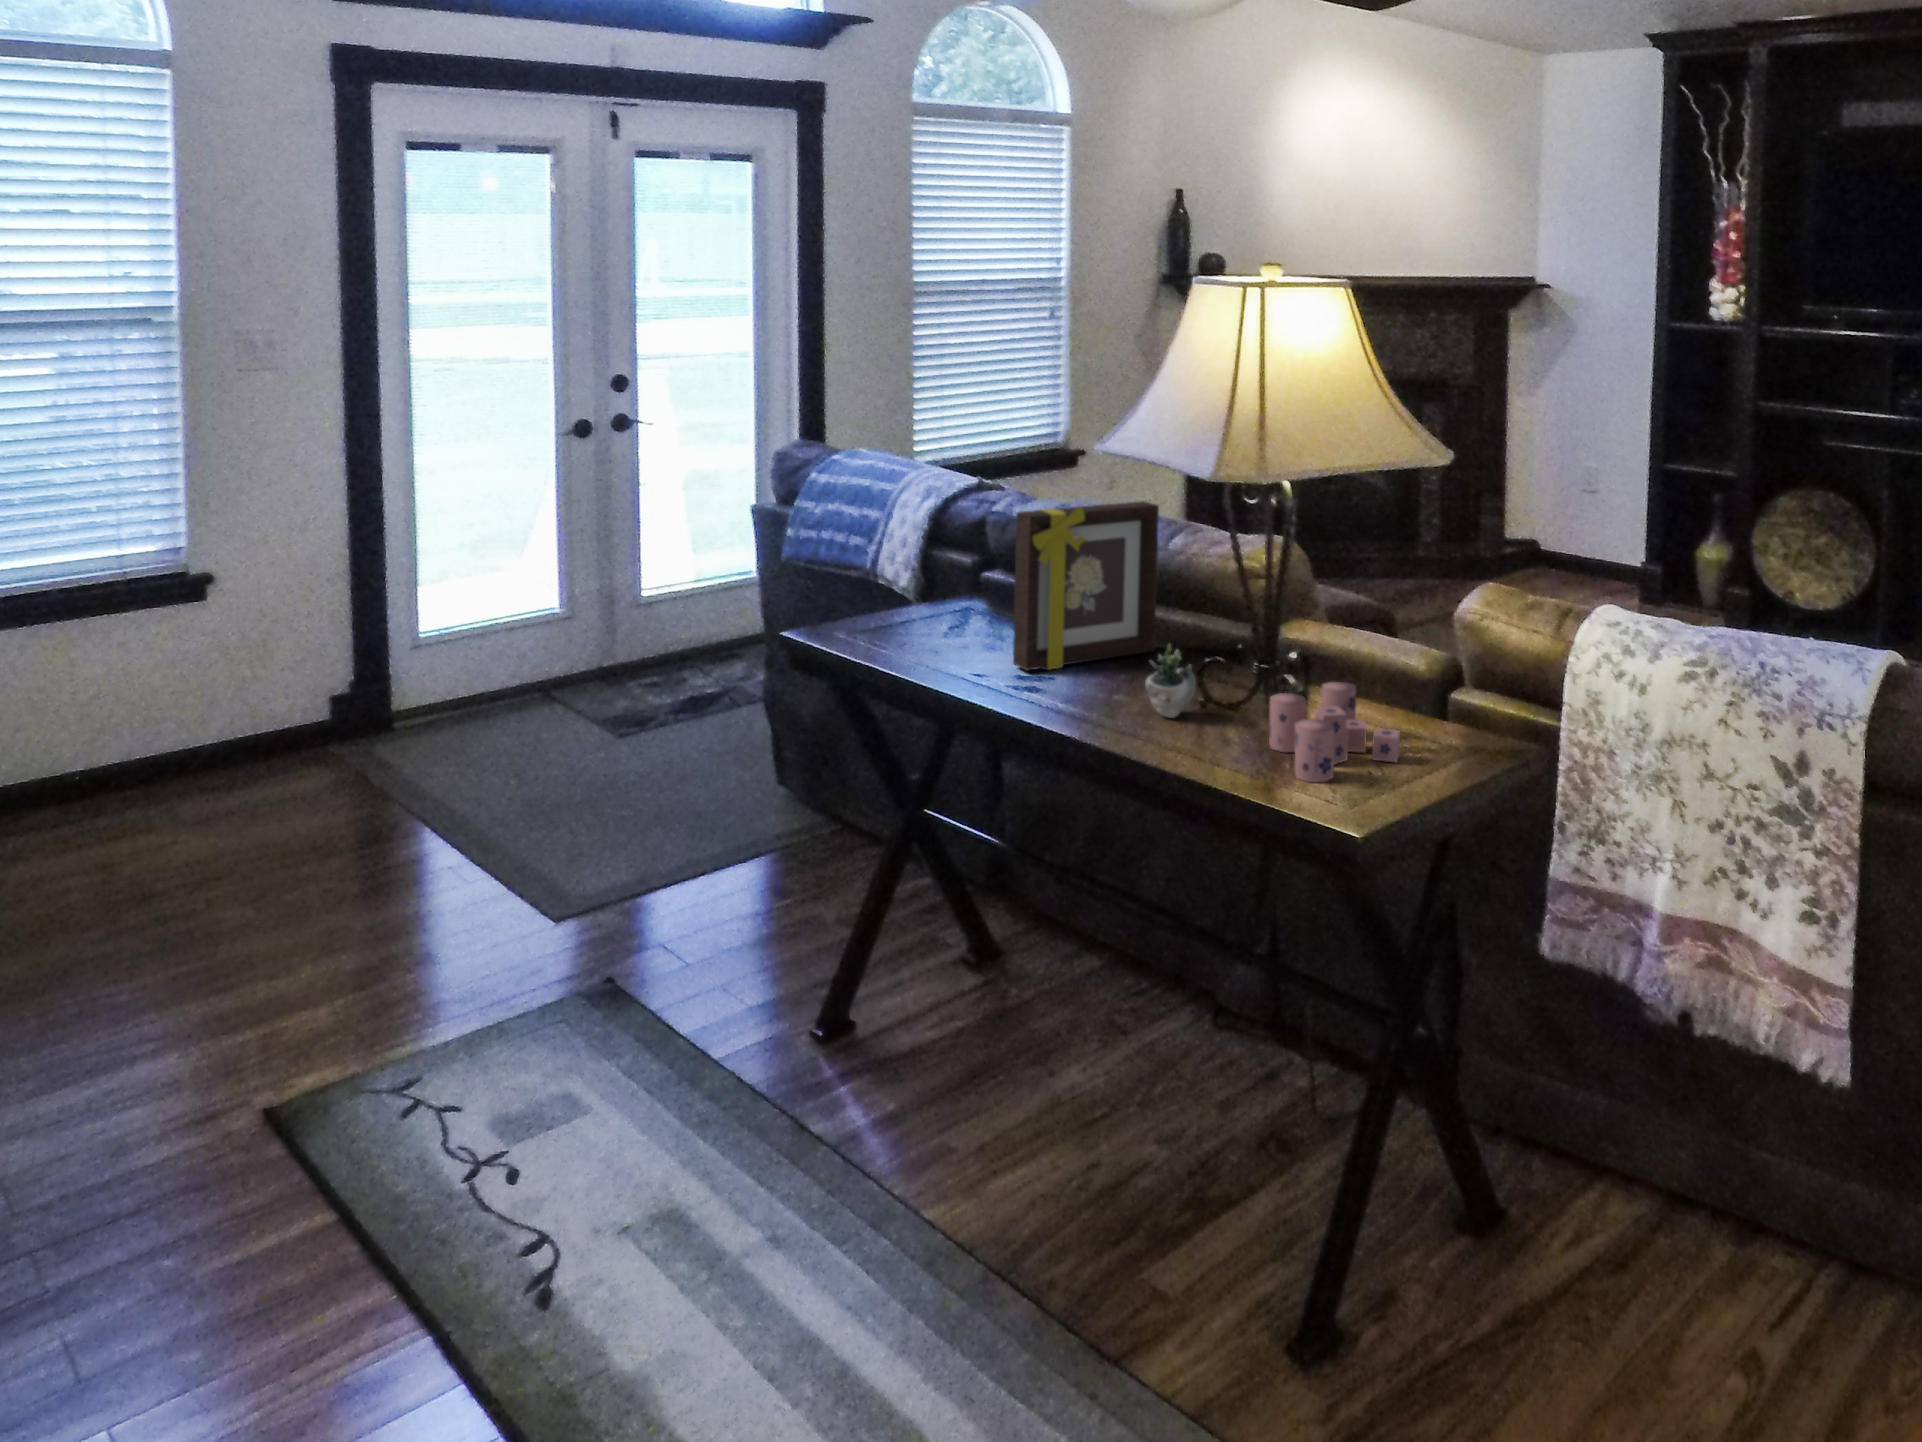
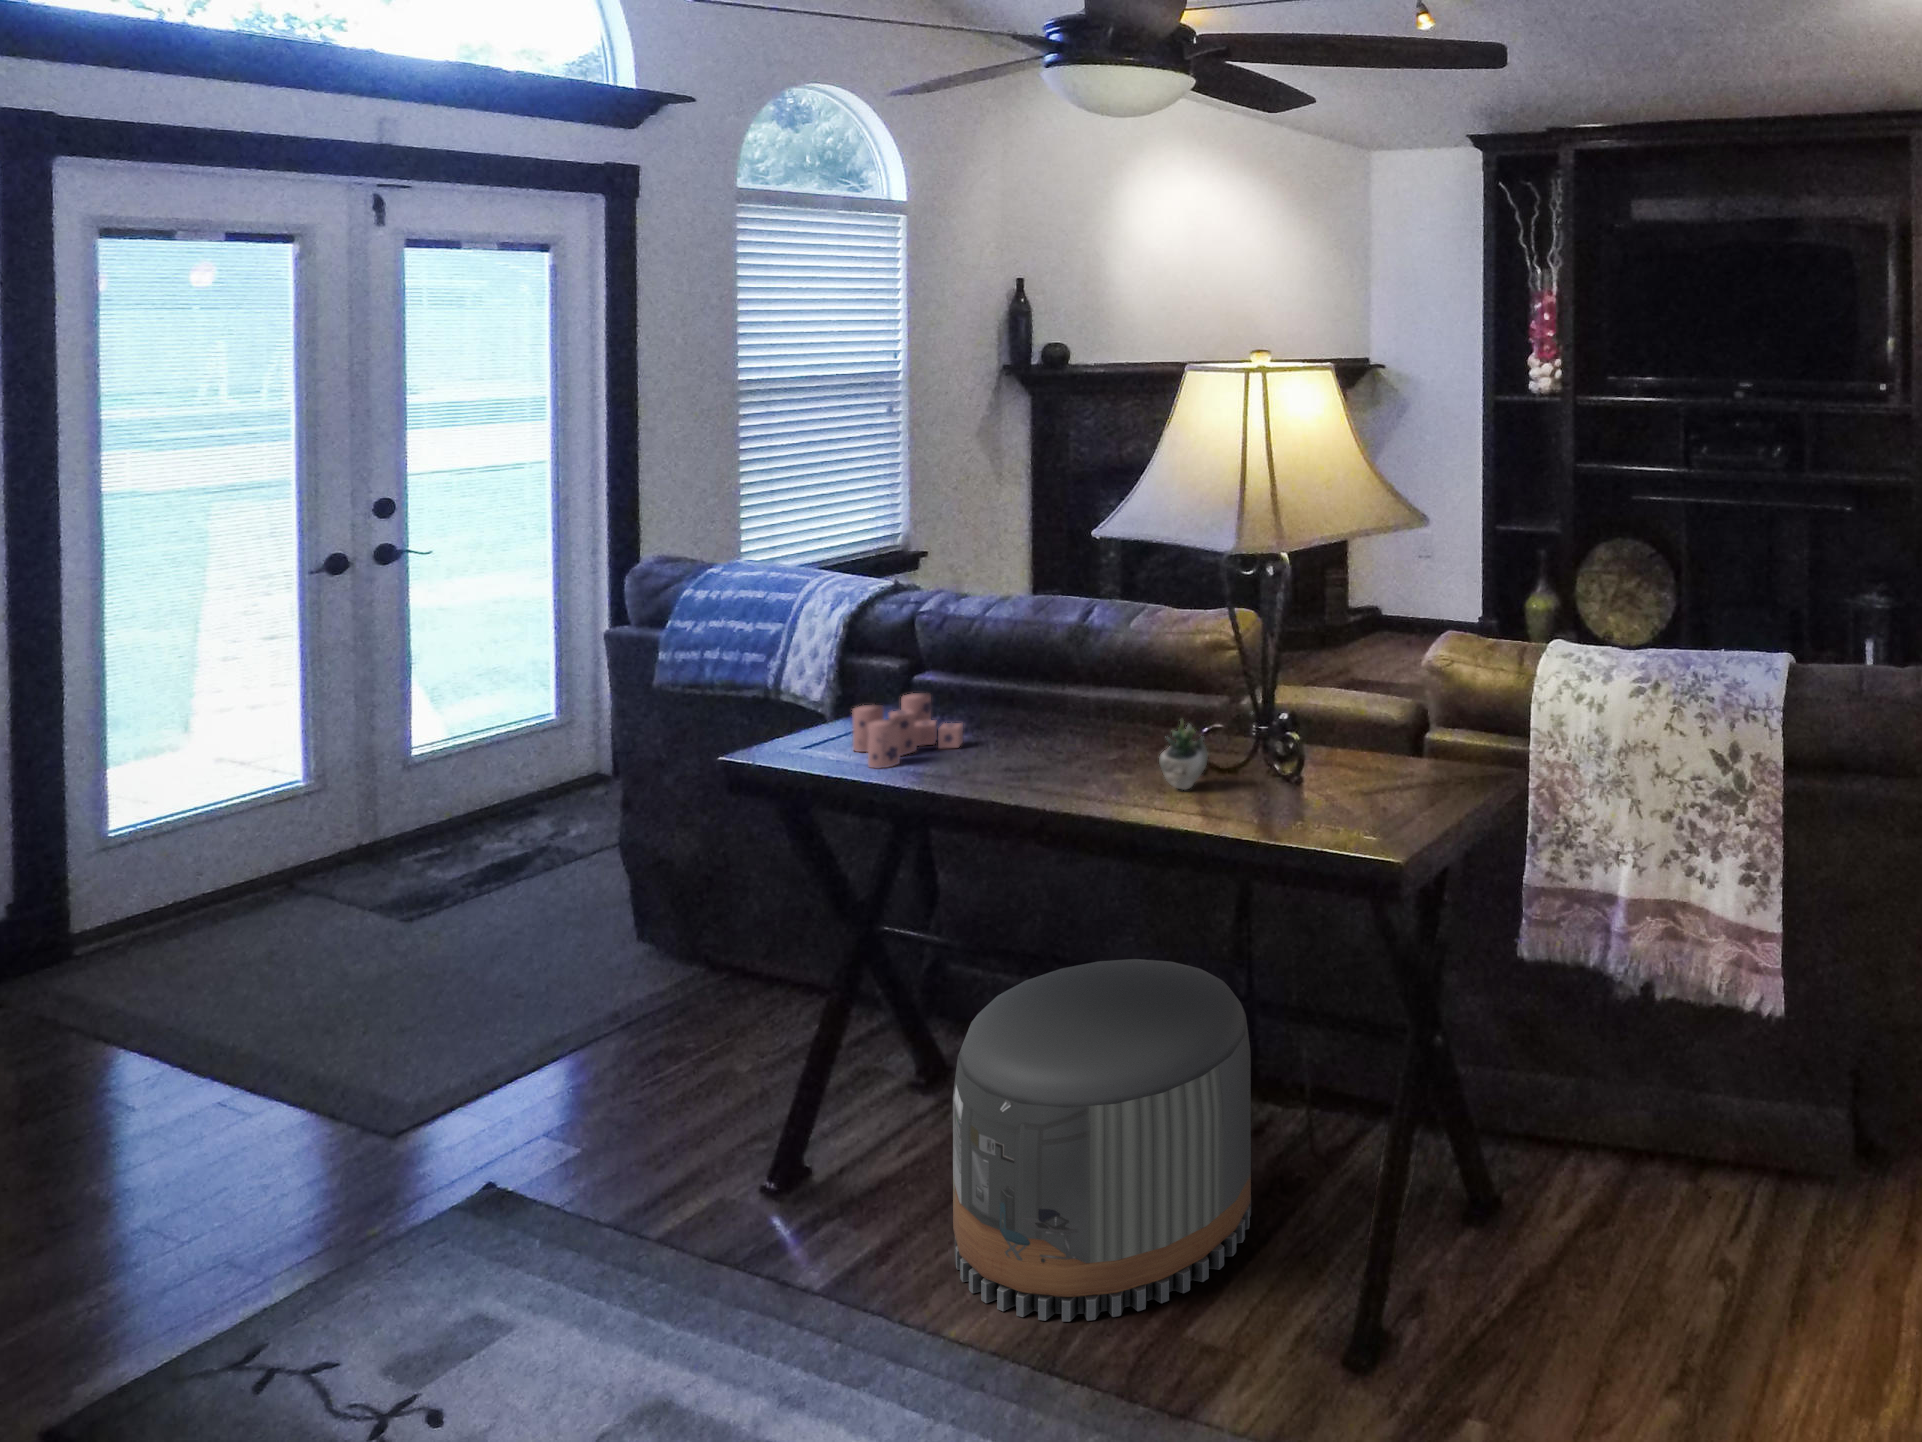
picture frame: present [1013,501,1159,671] -> none [1002,589,1138,766]
candle: present [1269,682,1400,782] -> present [852,693,963,768]
pouf: none [944,876,1240,1243] -> present [953,959,1251,1322]

